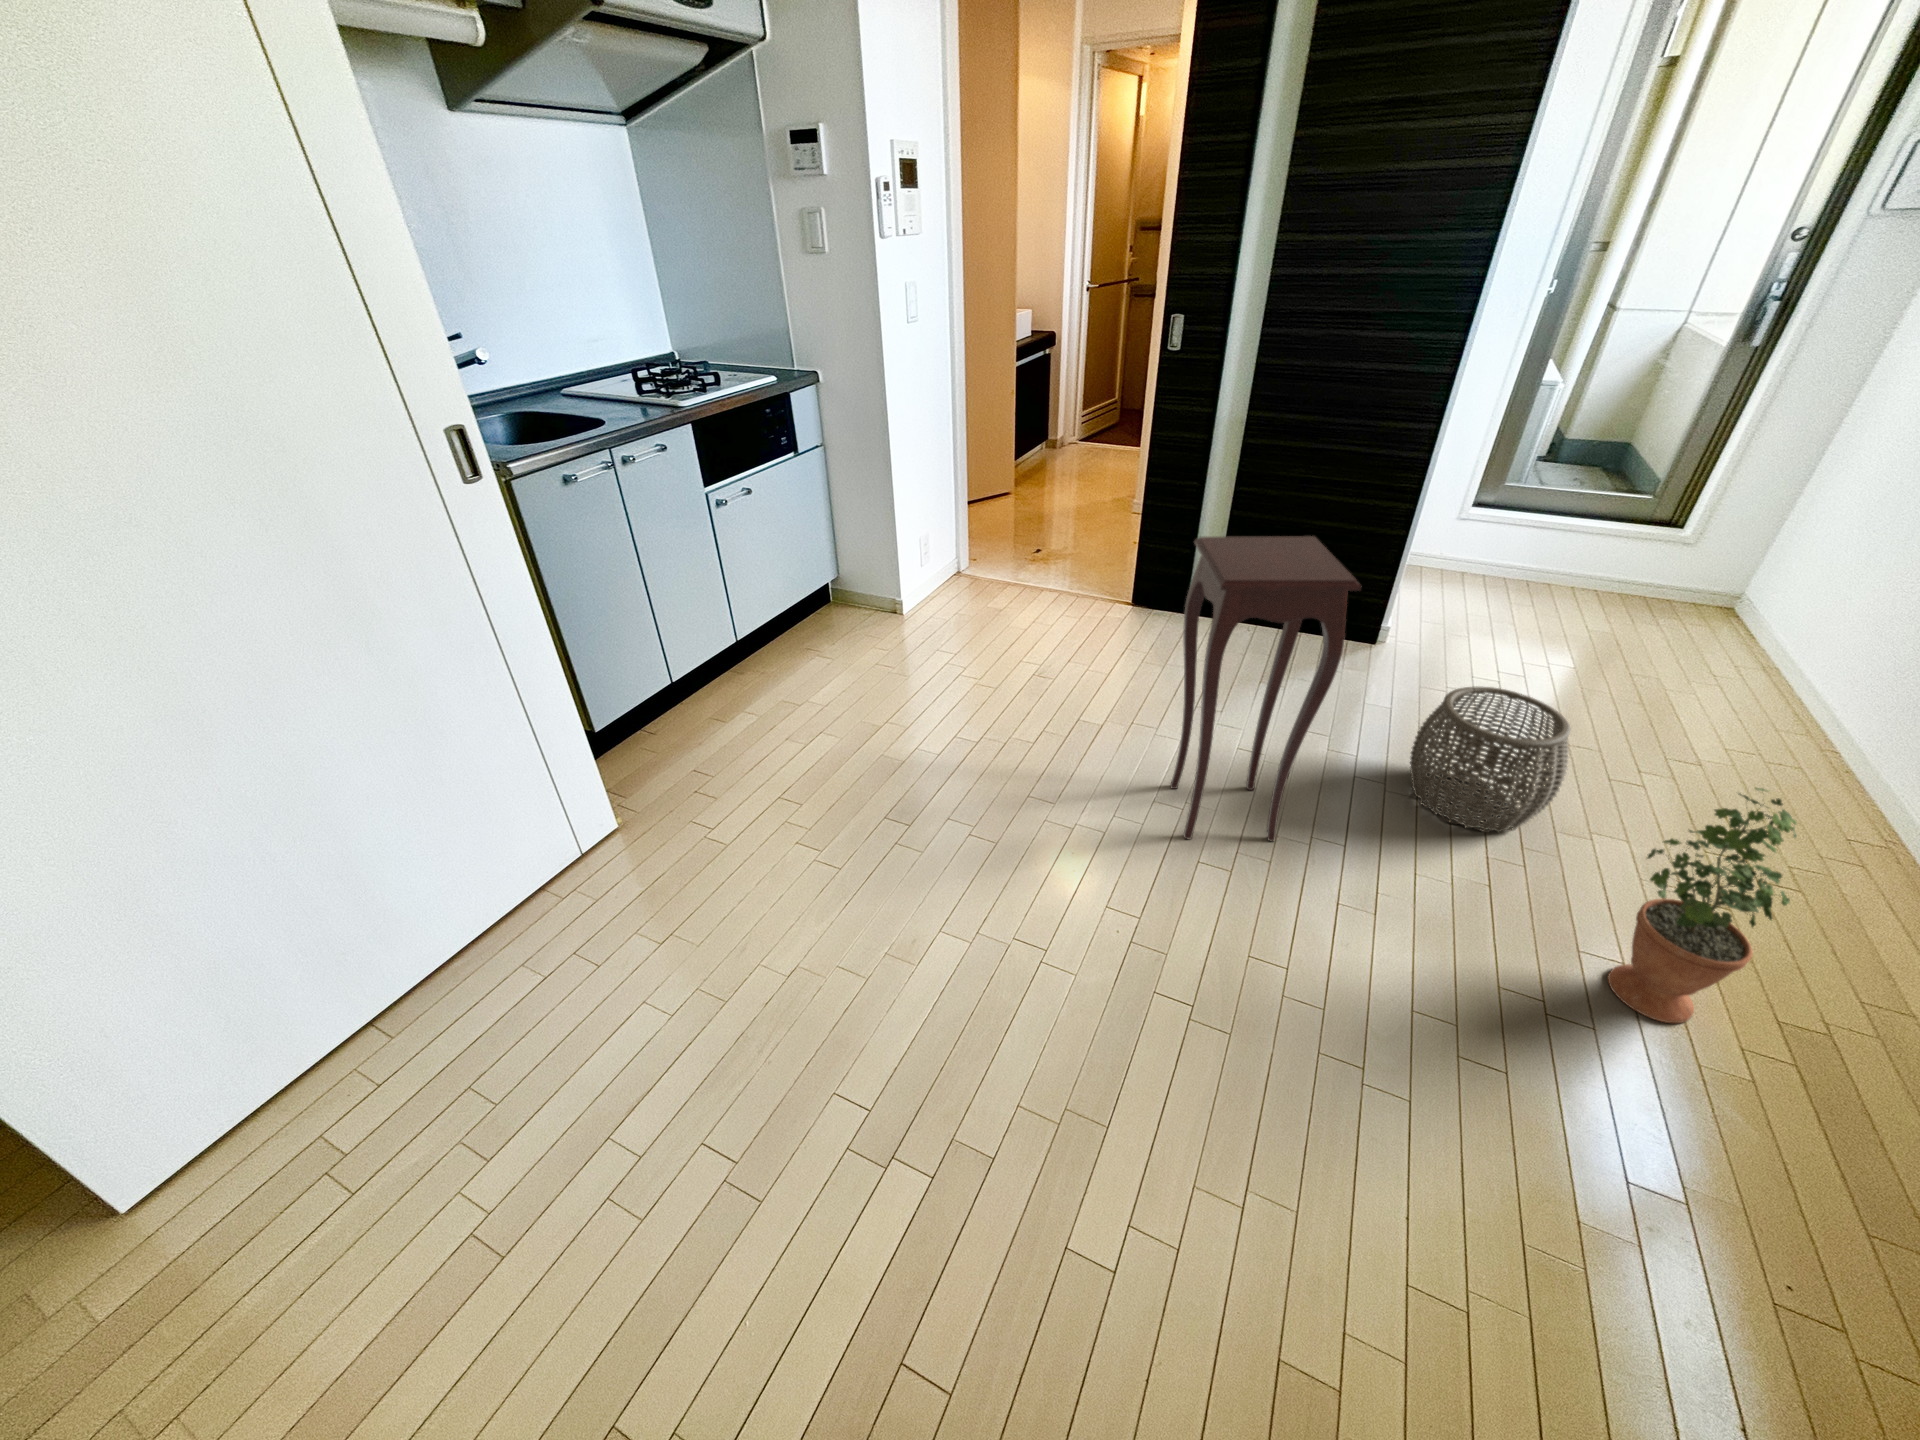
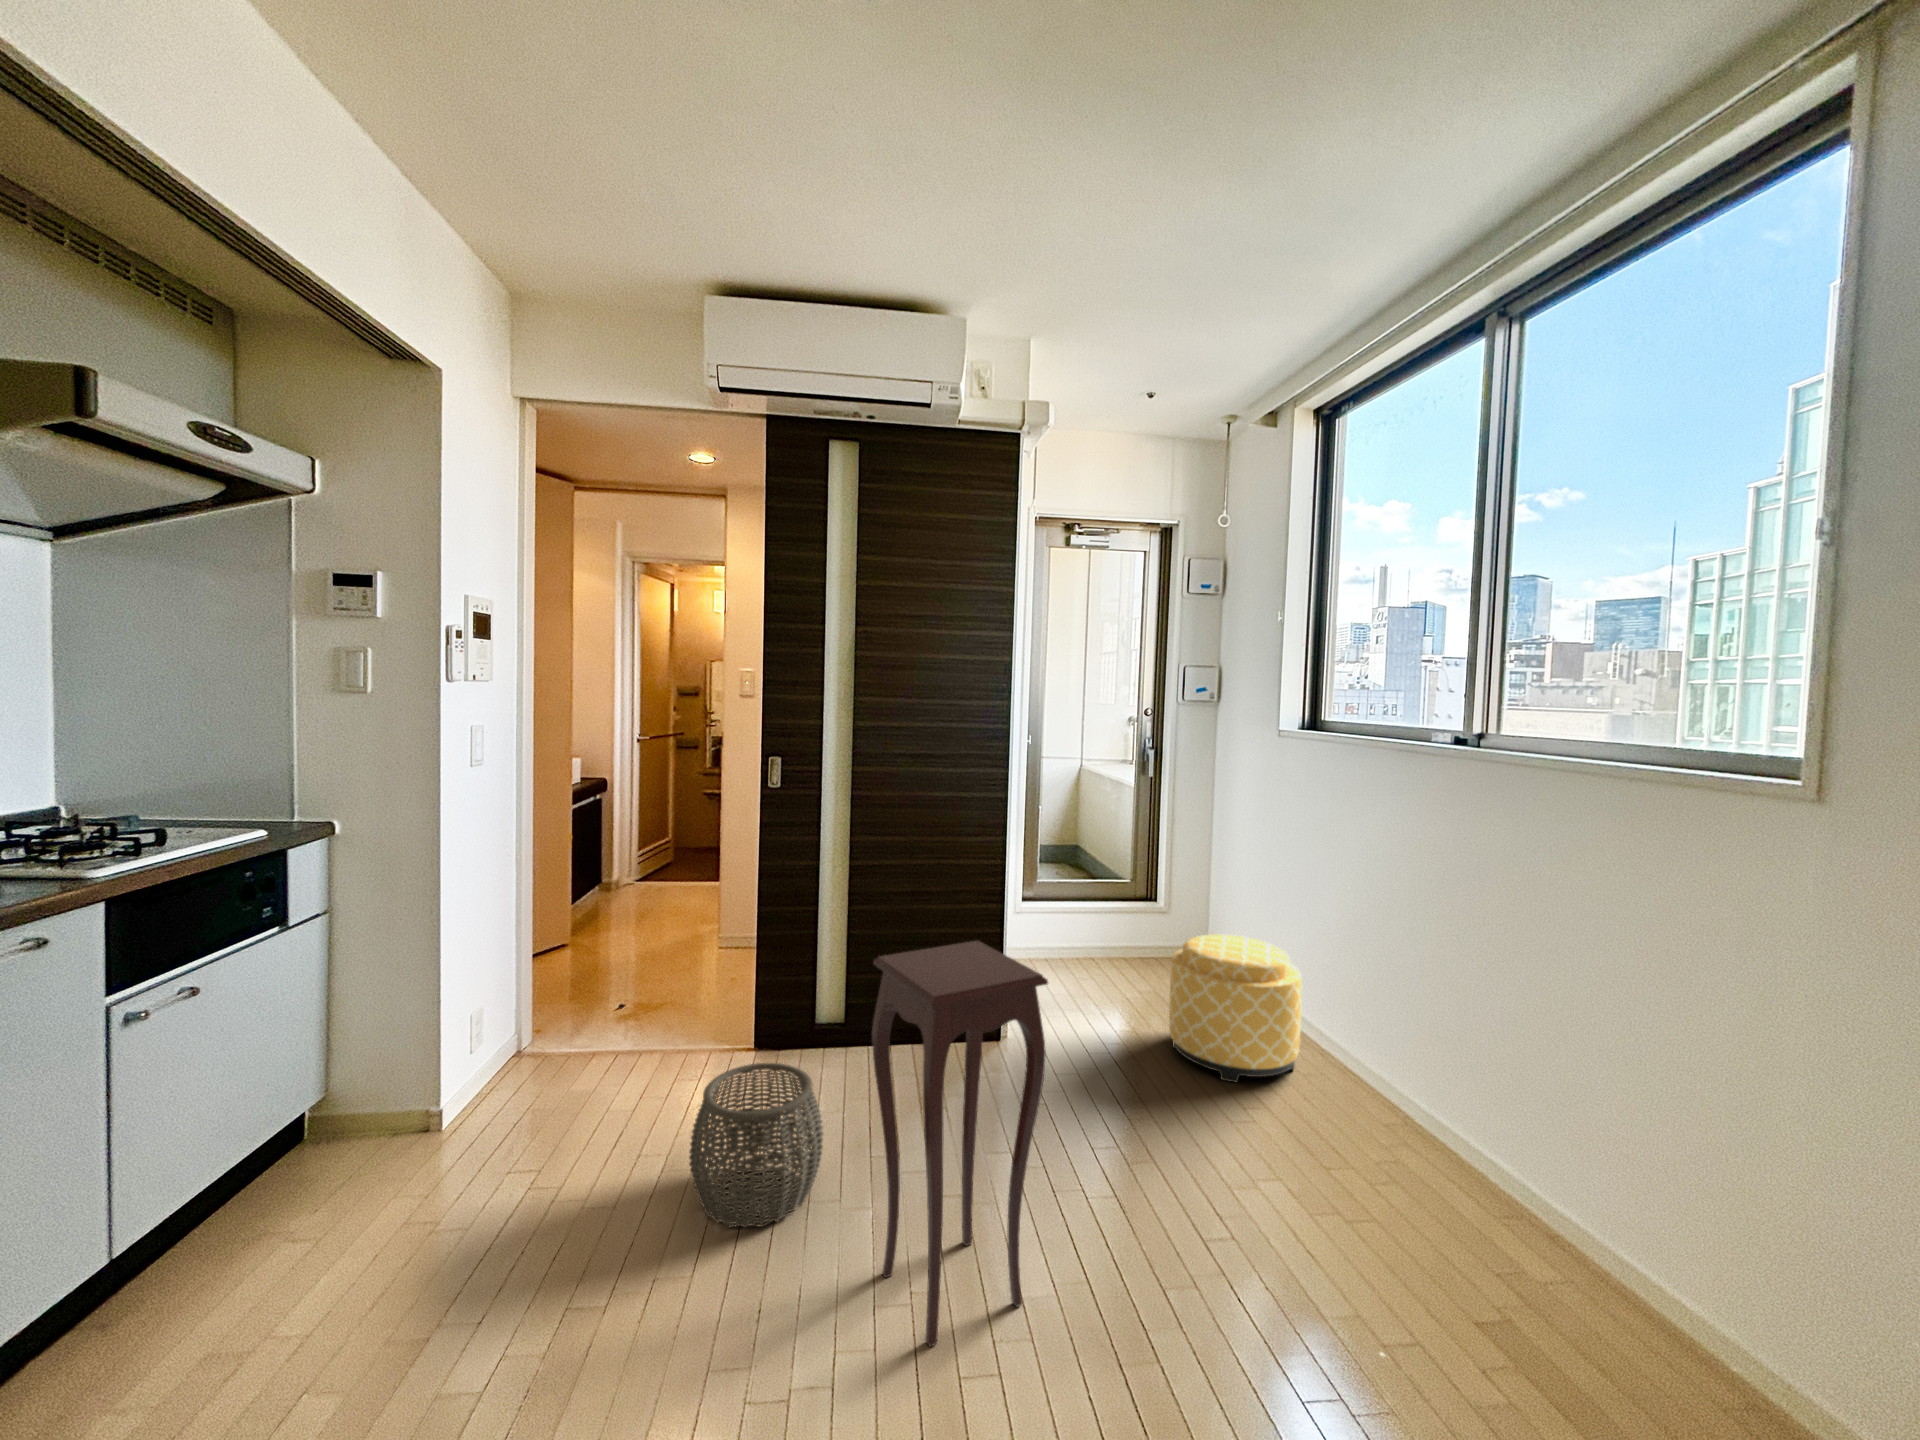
ottoman: none [1591,579,1841,757] -> present [1169,934,1302,1083]
woven basket: present [1410,687,1571,832] -> present [689,1063,823,1228]
potted plant: present [1607,788,1797,1023] -> none [1335,1093,1439,1364]

